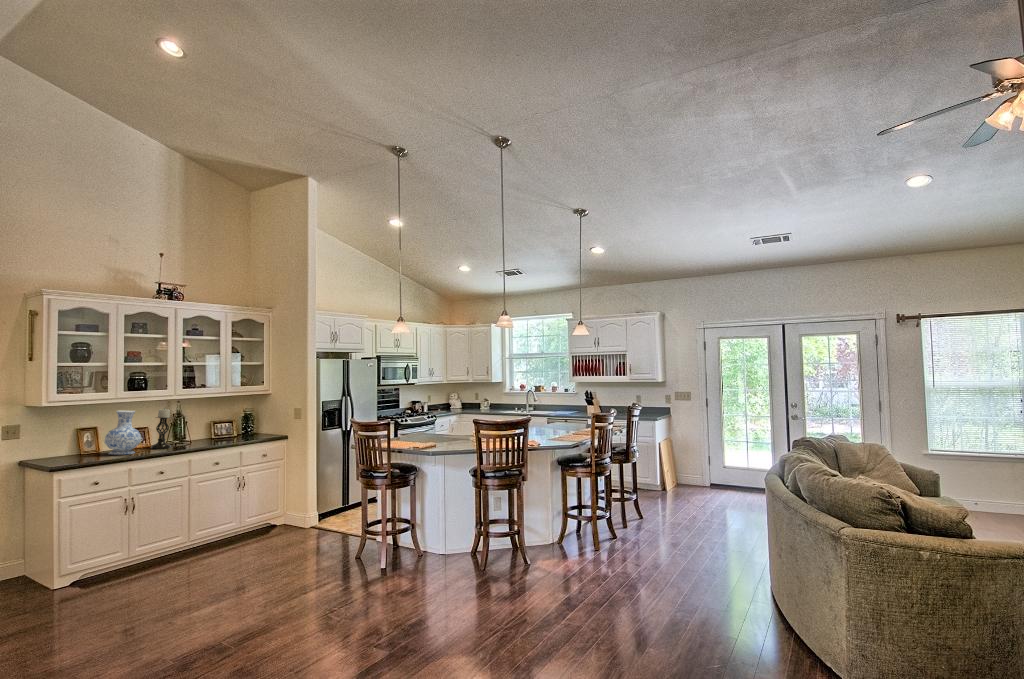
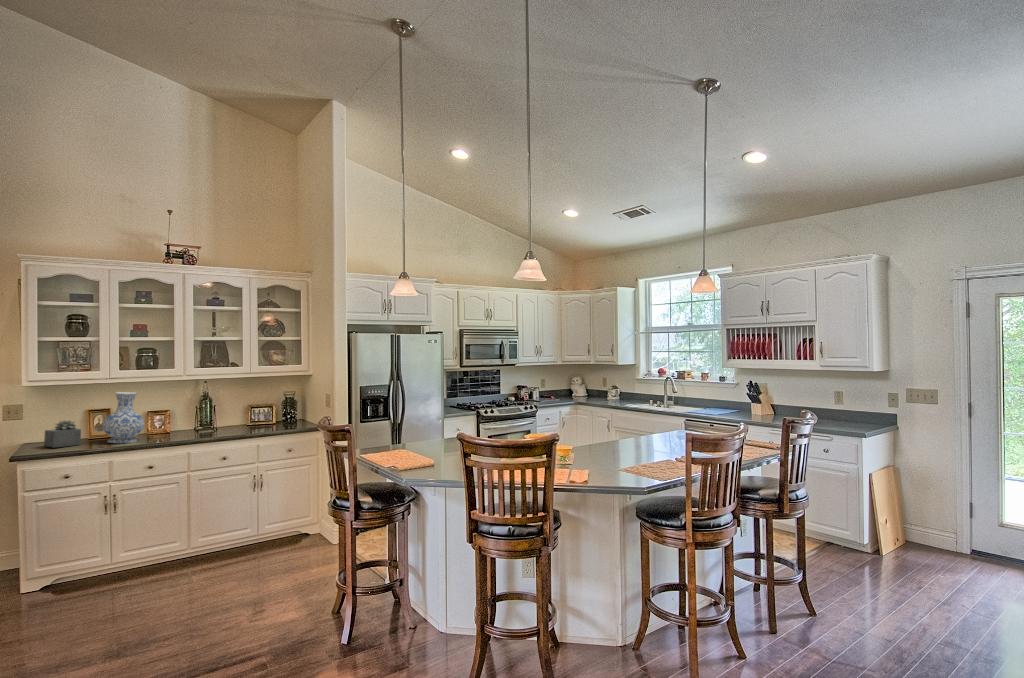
candle holder: present [151,408,171,449] -> none [161,390,185,438]
succulent plant: none [53,436,87,460] -> present [44,420,81,447]

